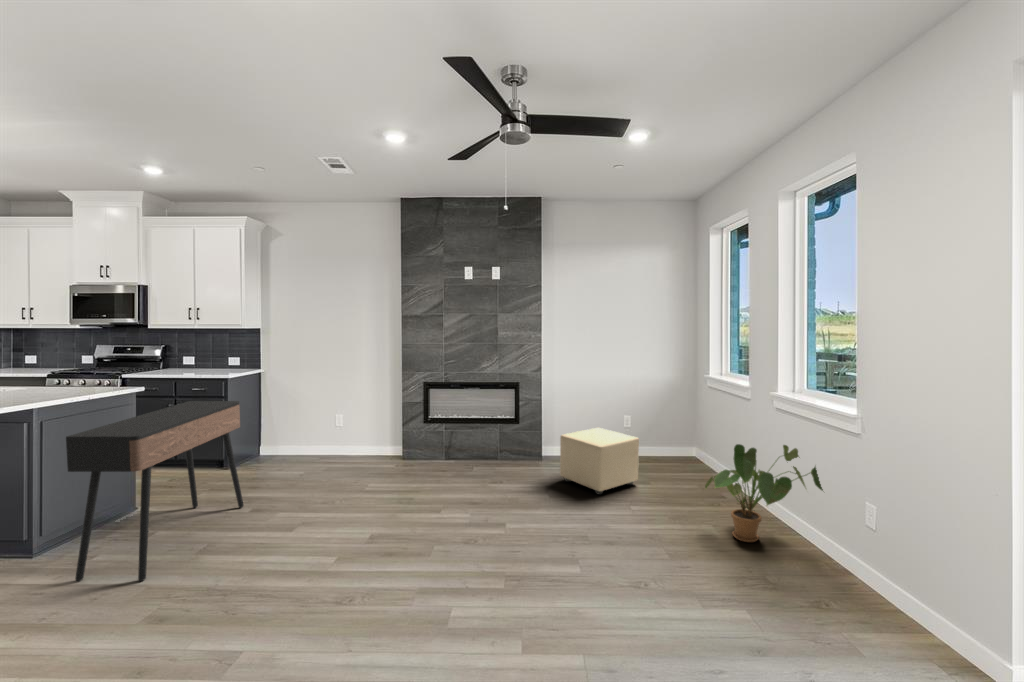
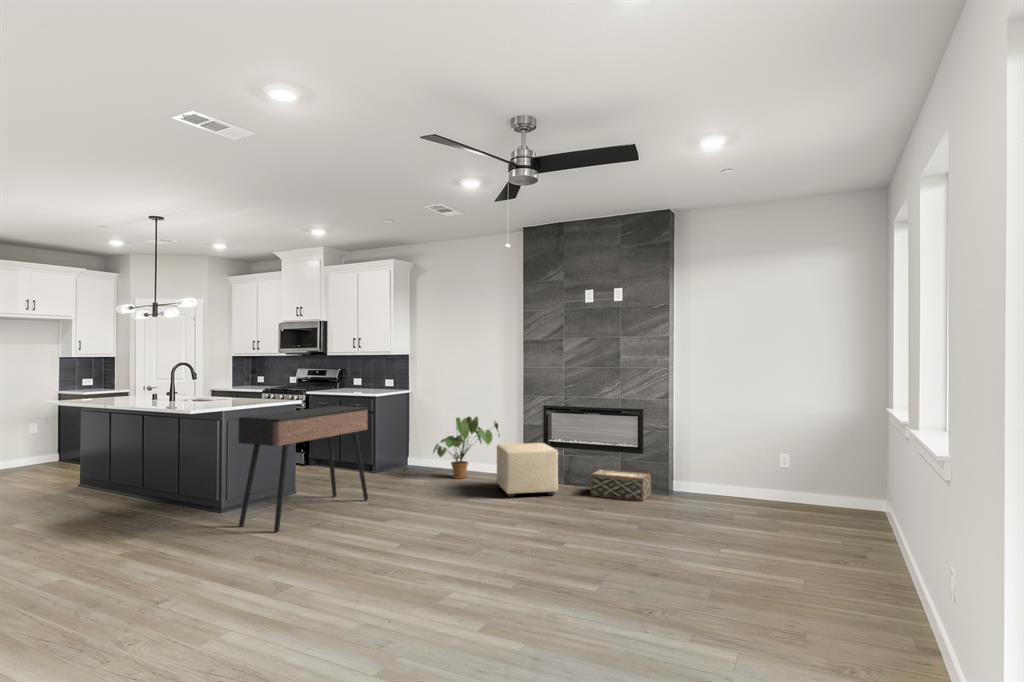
ottoman: present [560,428,639,494] -> present [497,443,558,497]
woven basket: none [479,440,530,468] -> present [591,469,651,501]
house plant: present [705,444,823,542] -> present [433,417,500,479]

